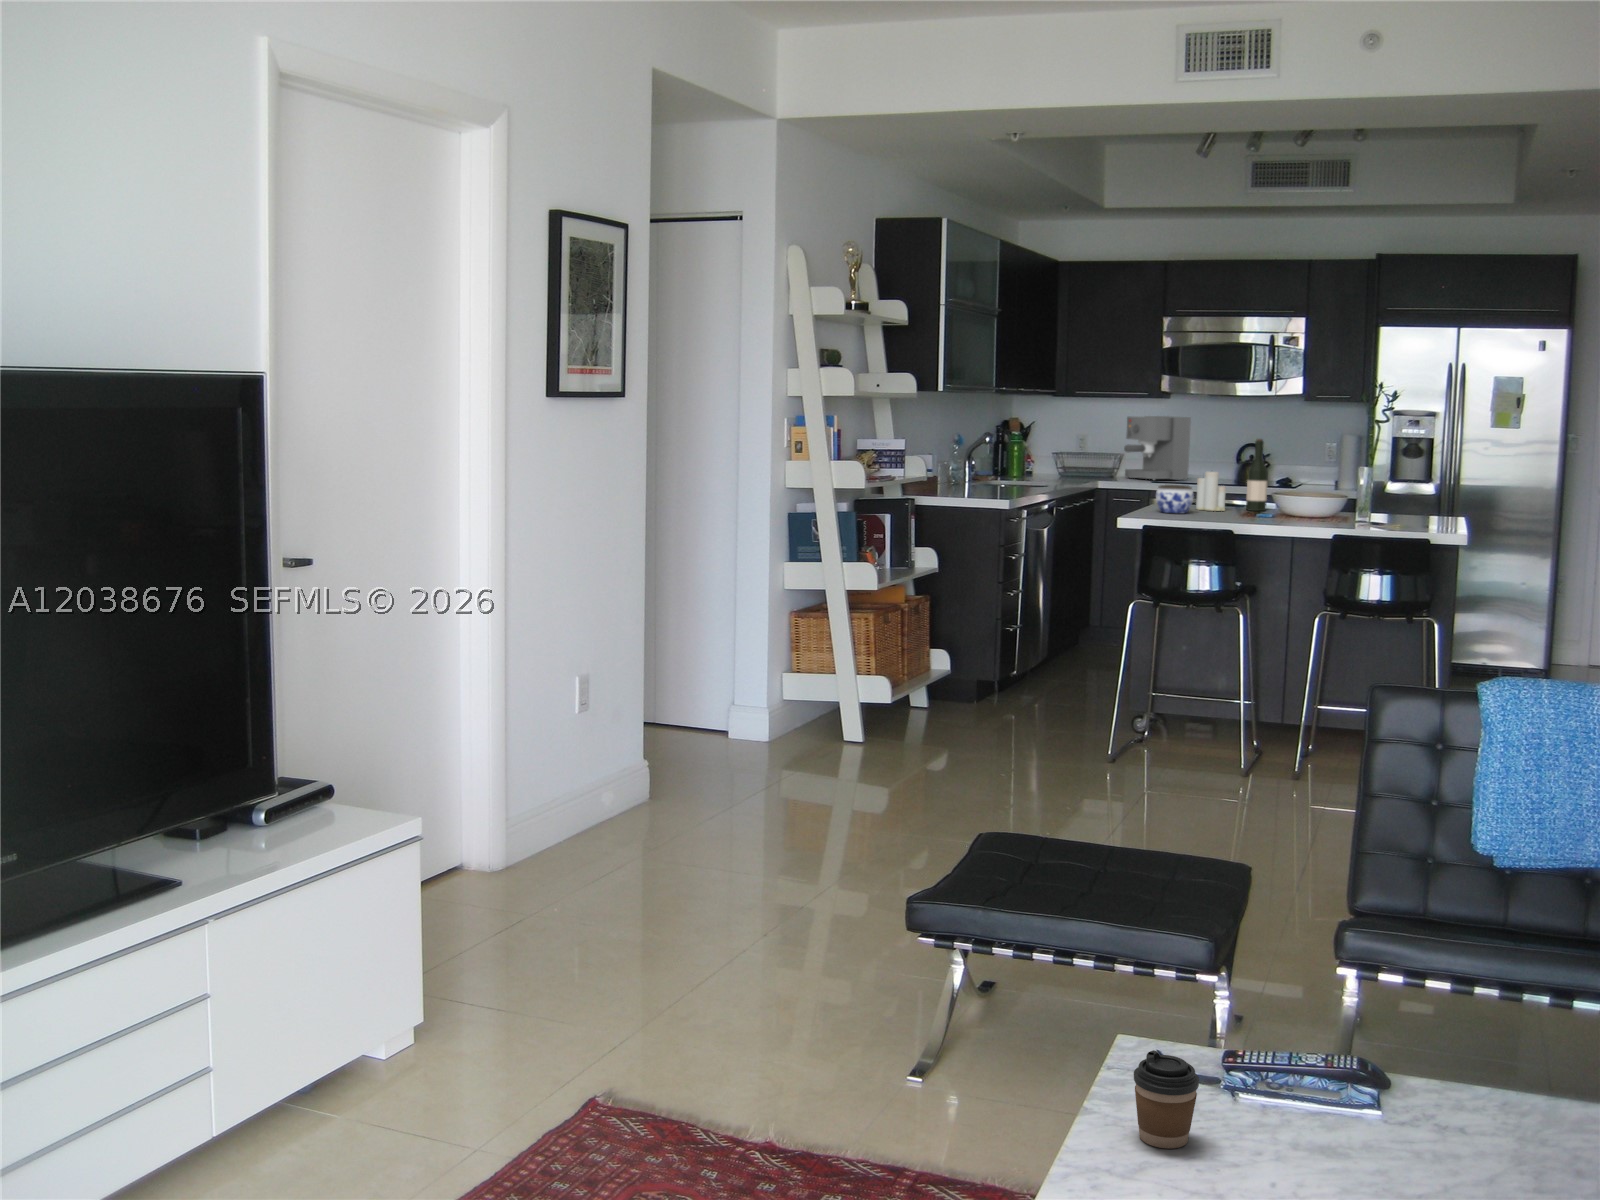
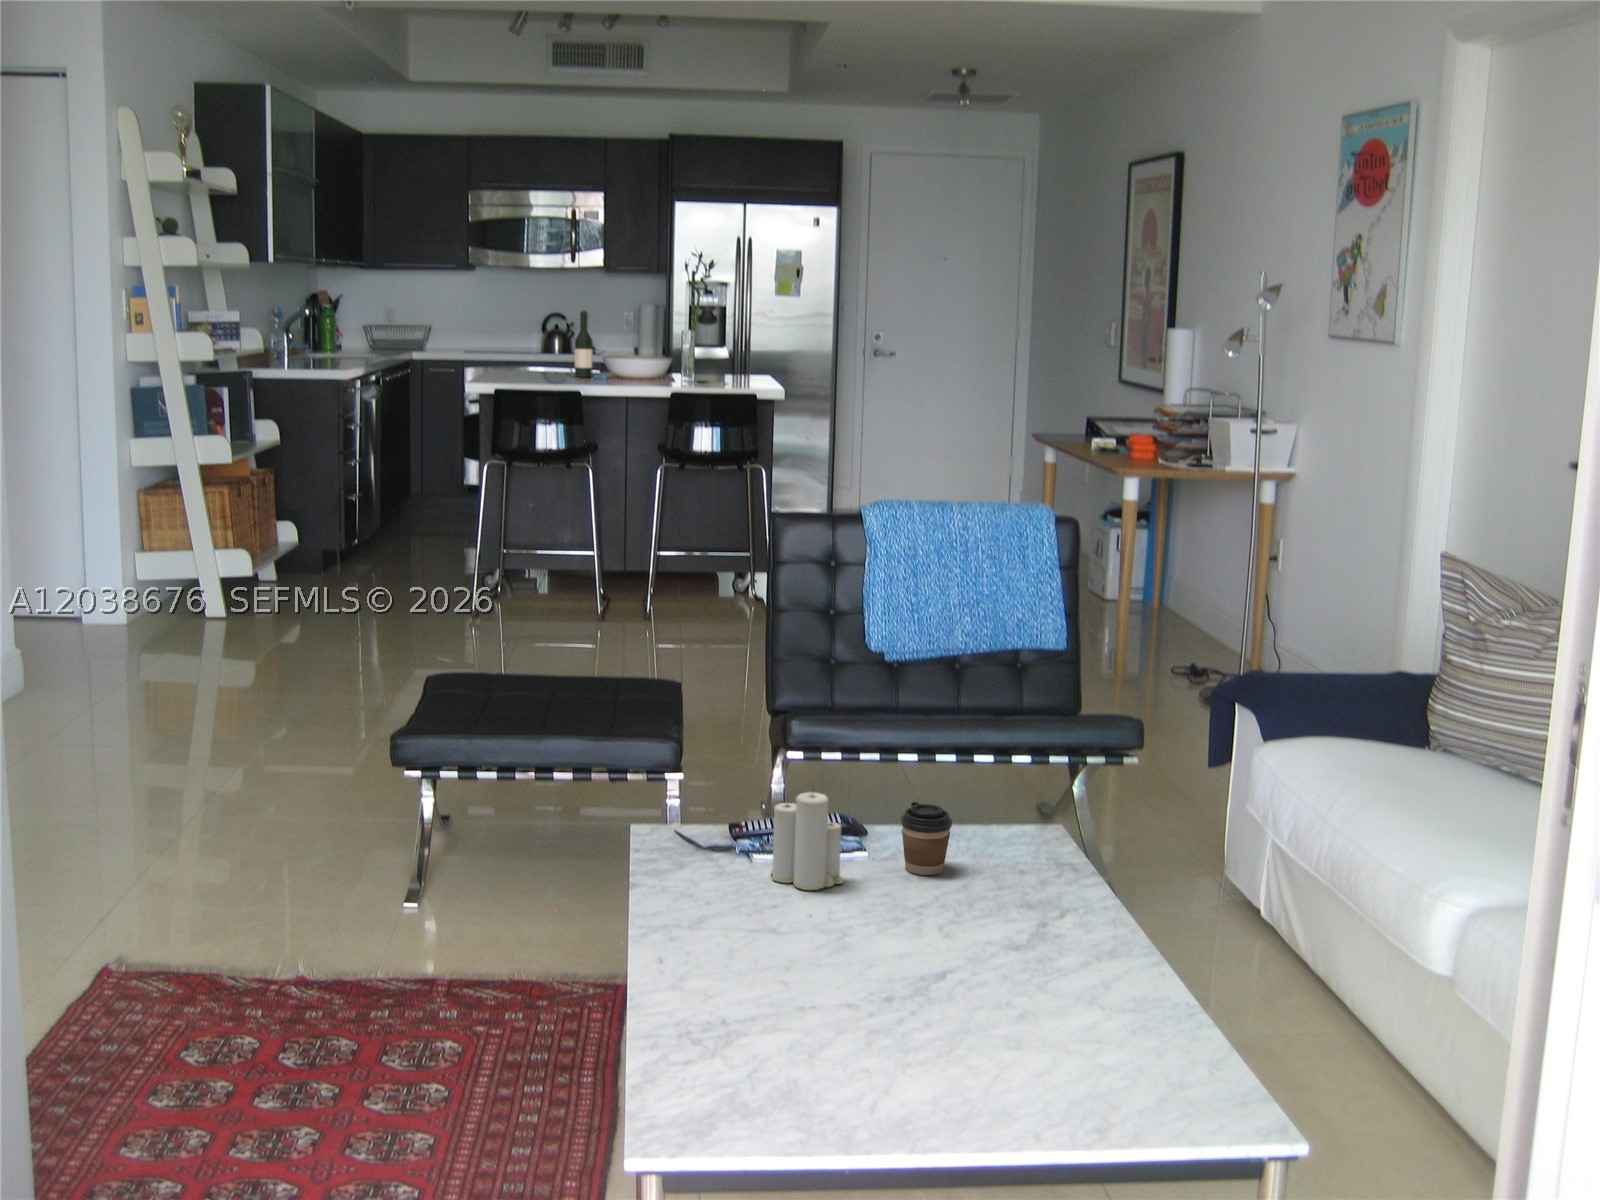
coffee maker: present [1124,416,1191,481] -> none [437,289,498,351]
candle: present [1196,472,1226,511] -> present [771,792,843,890]
jar: present [1156,485,1194,513] -> none [497,353,532,380]
coffee cup: present [1134,1050,1199,1149] -> present [901,802,952,875]

